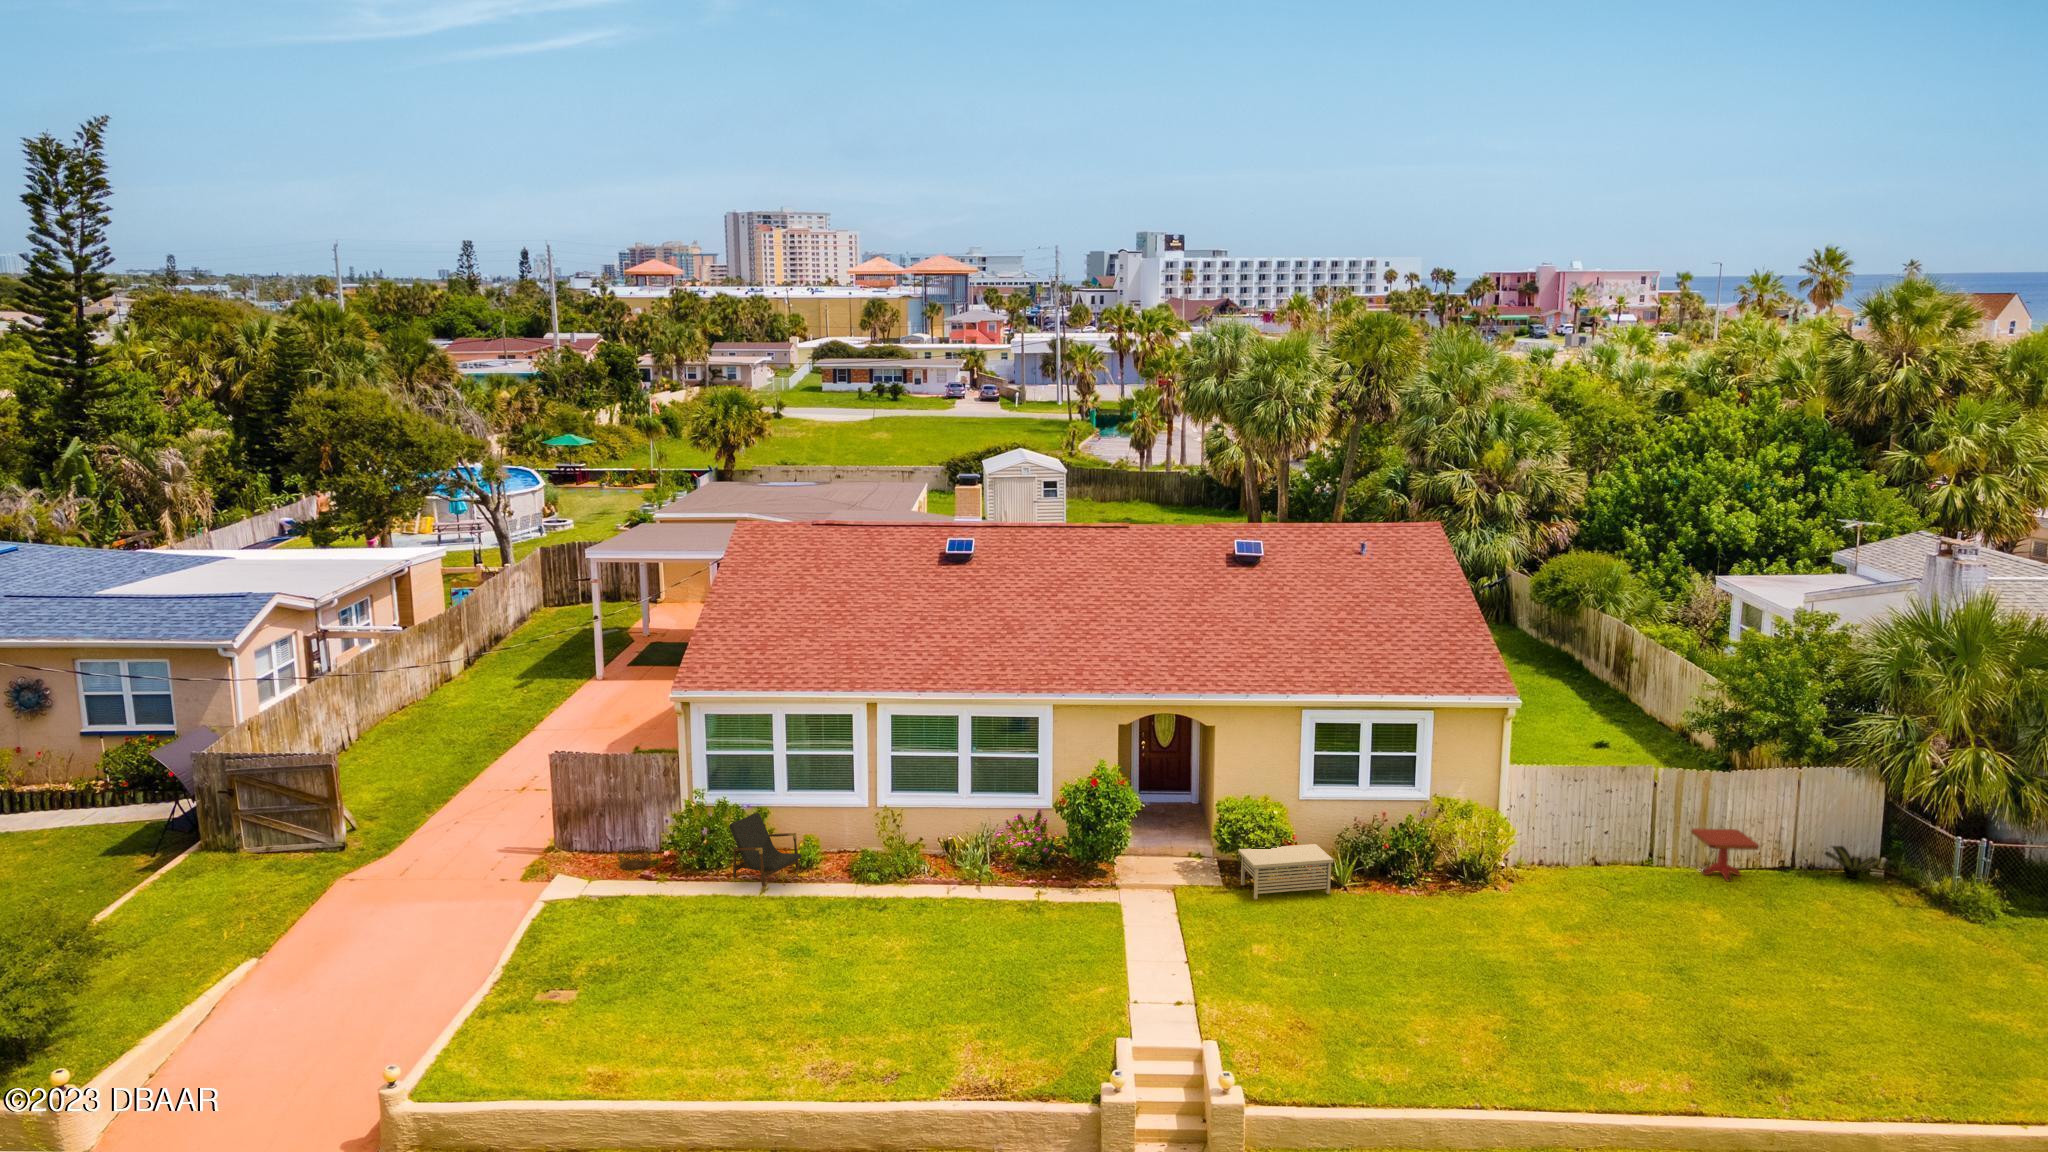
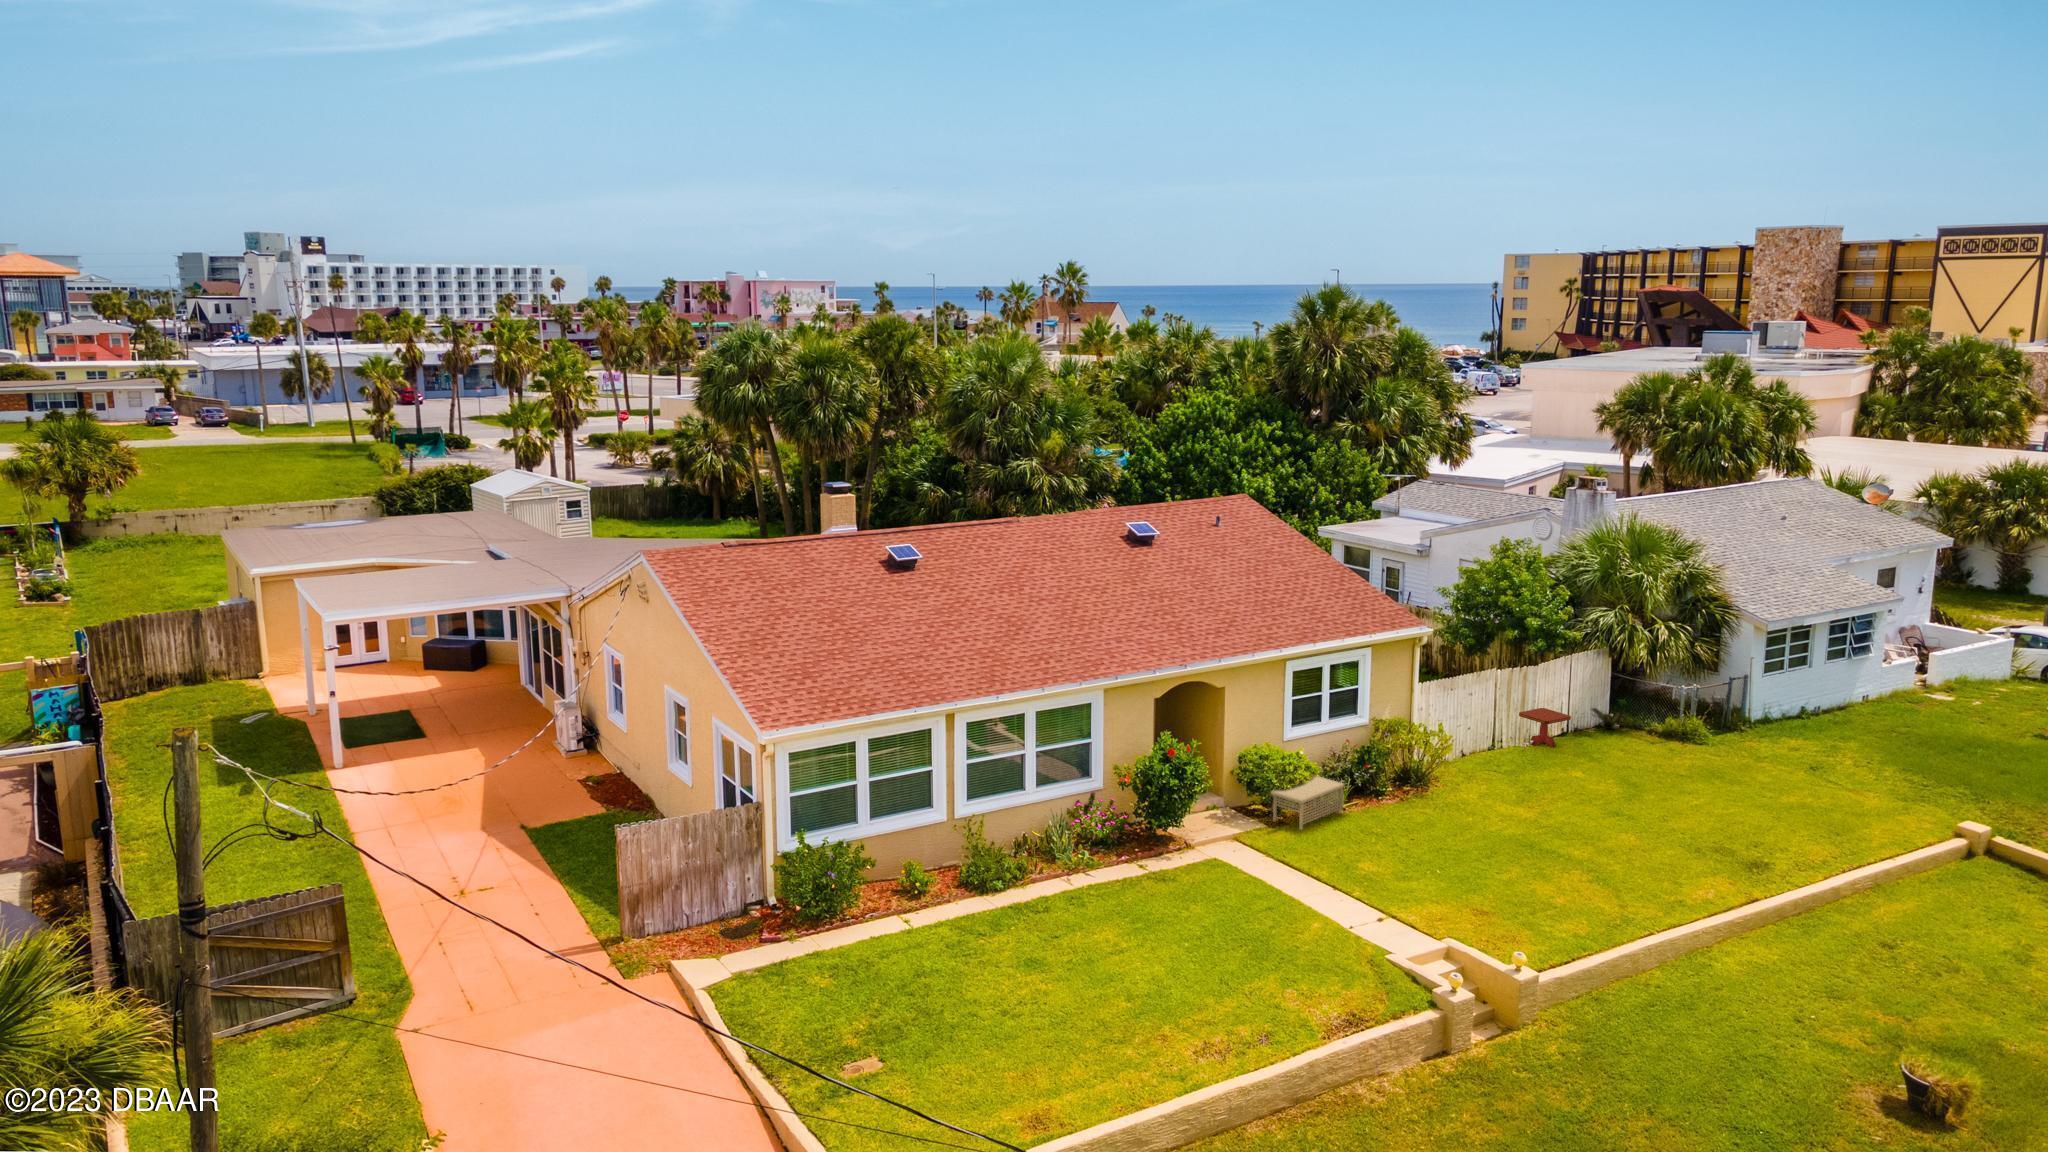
lounge chair: present [729,813,802,893] -> none [857,847,924,924]

